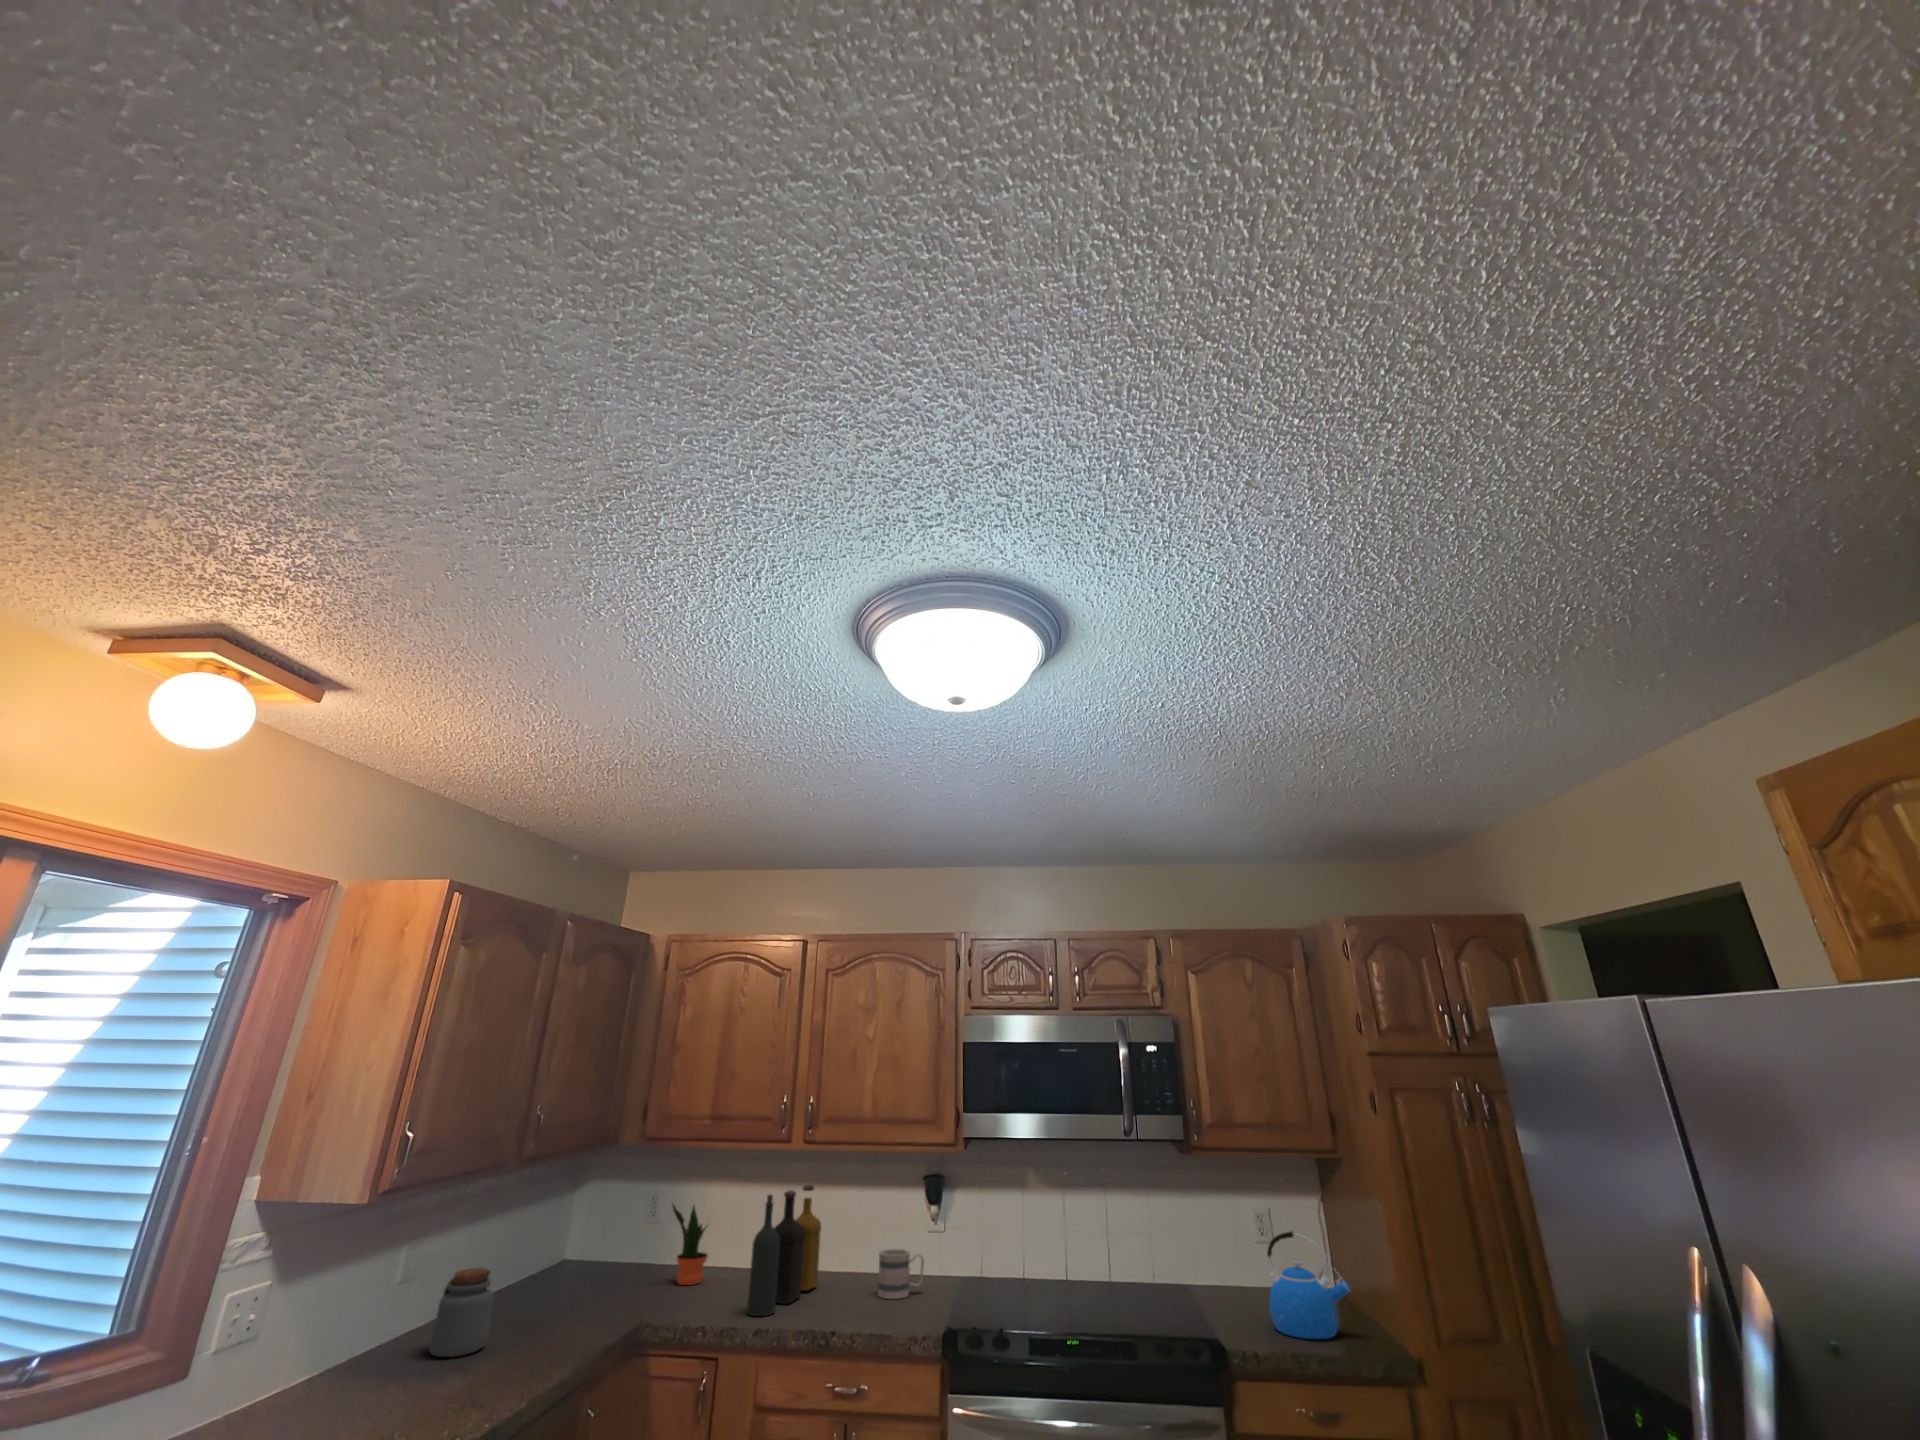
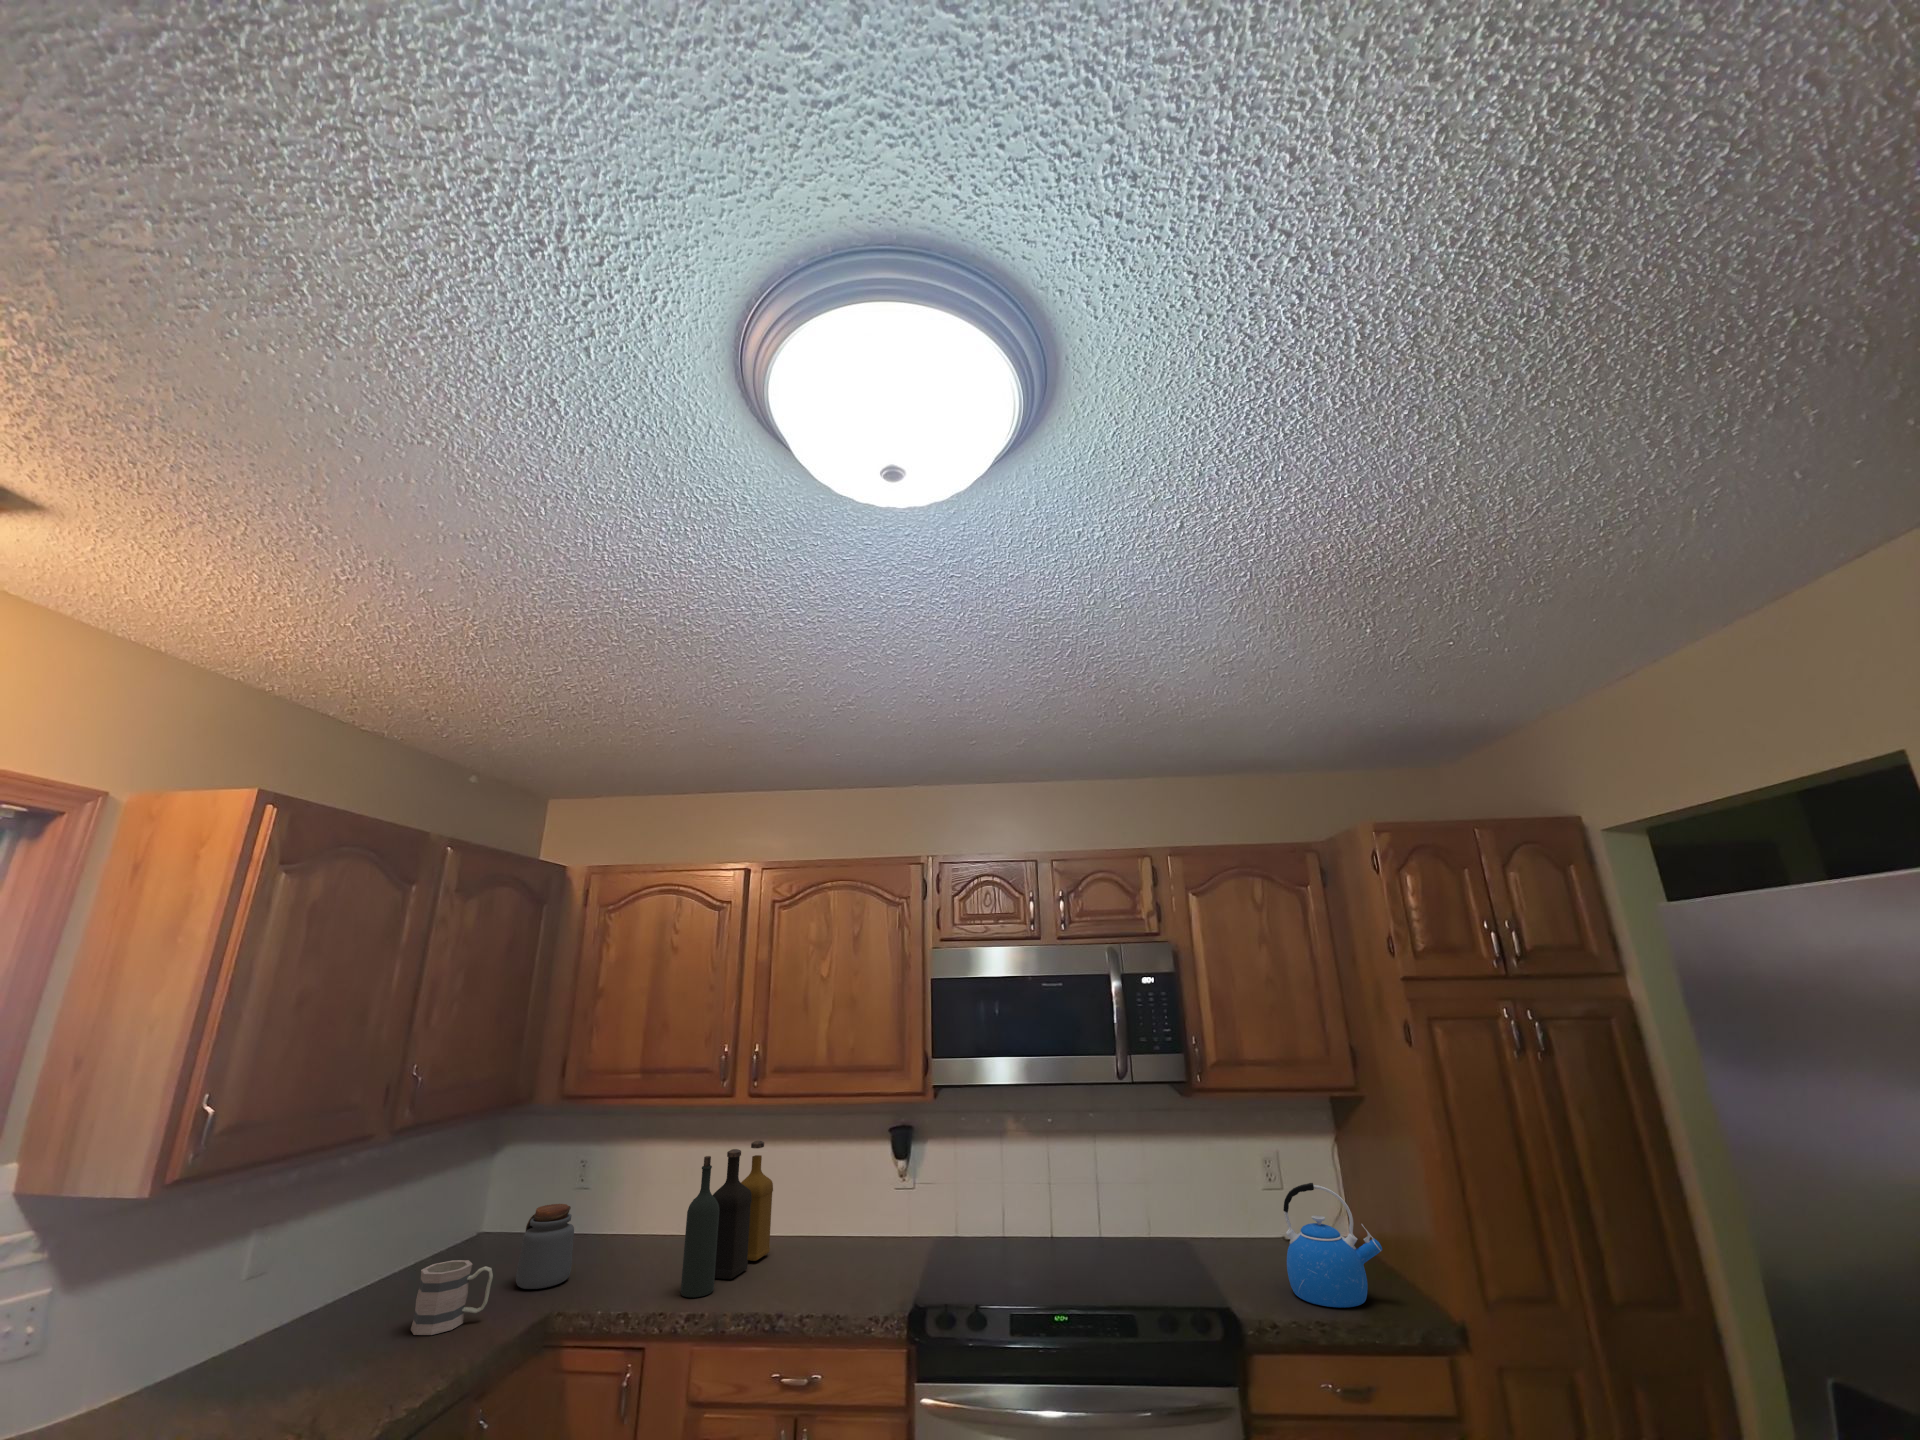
potted plant: present [673,1205,708,1285] -> none [601,1164,646,1257]
mug: present [878,1249,924,1299] -> present [411,1260,493,1335]
jar: present [429,1268,493,1357] -> present [516,1204,574,1289]

